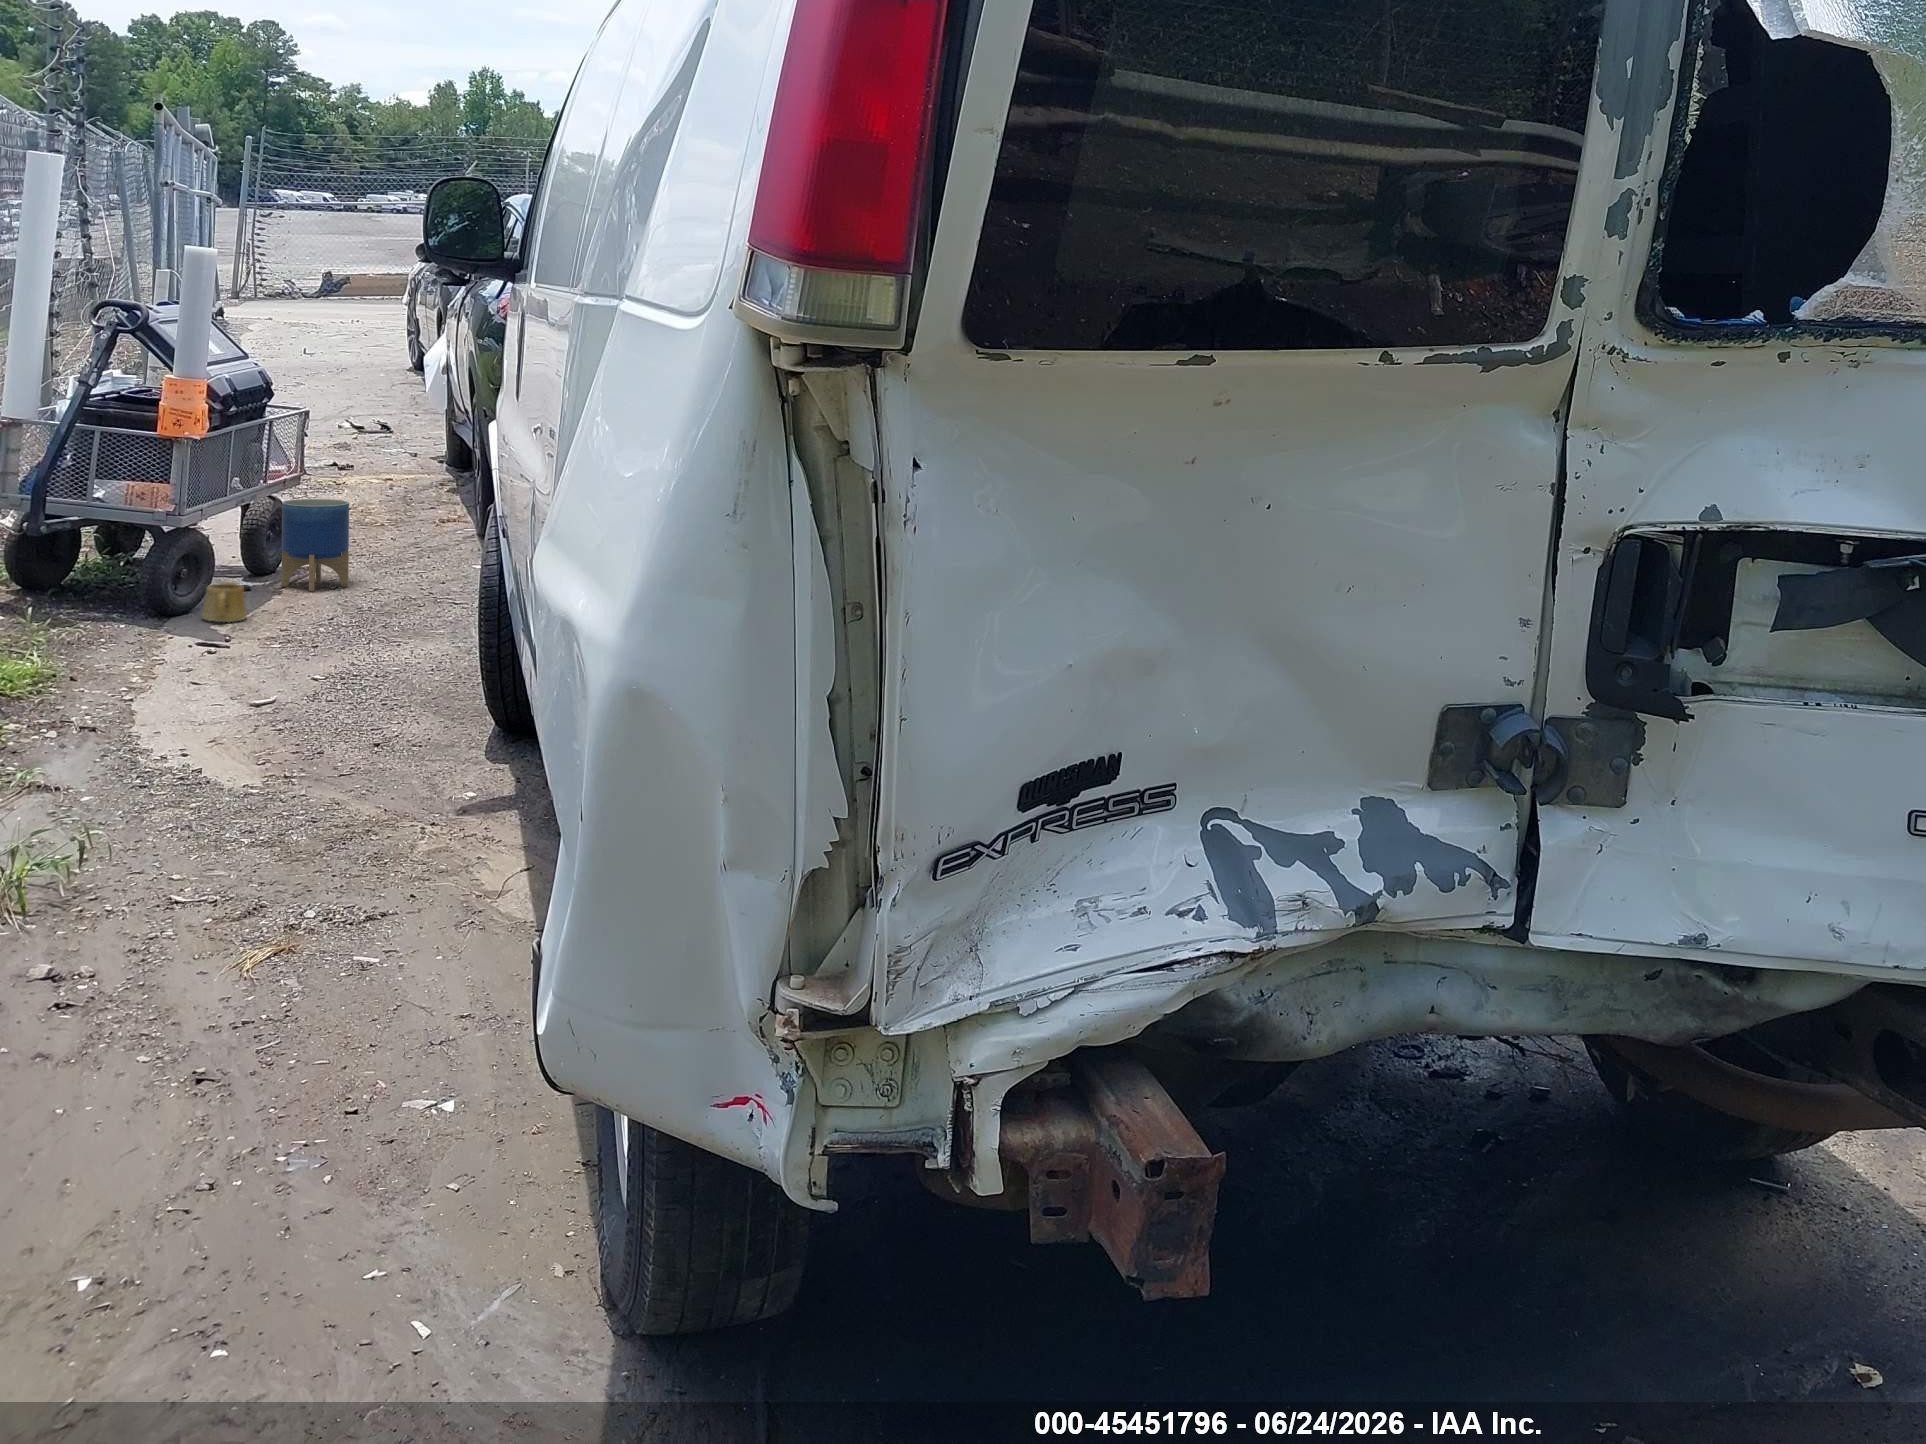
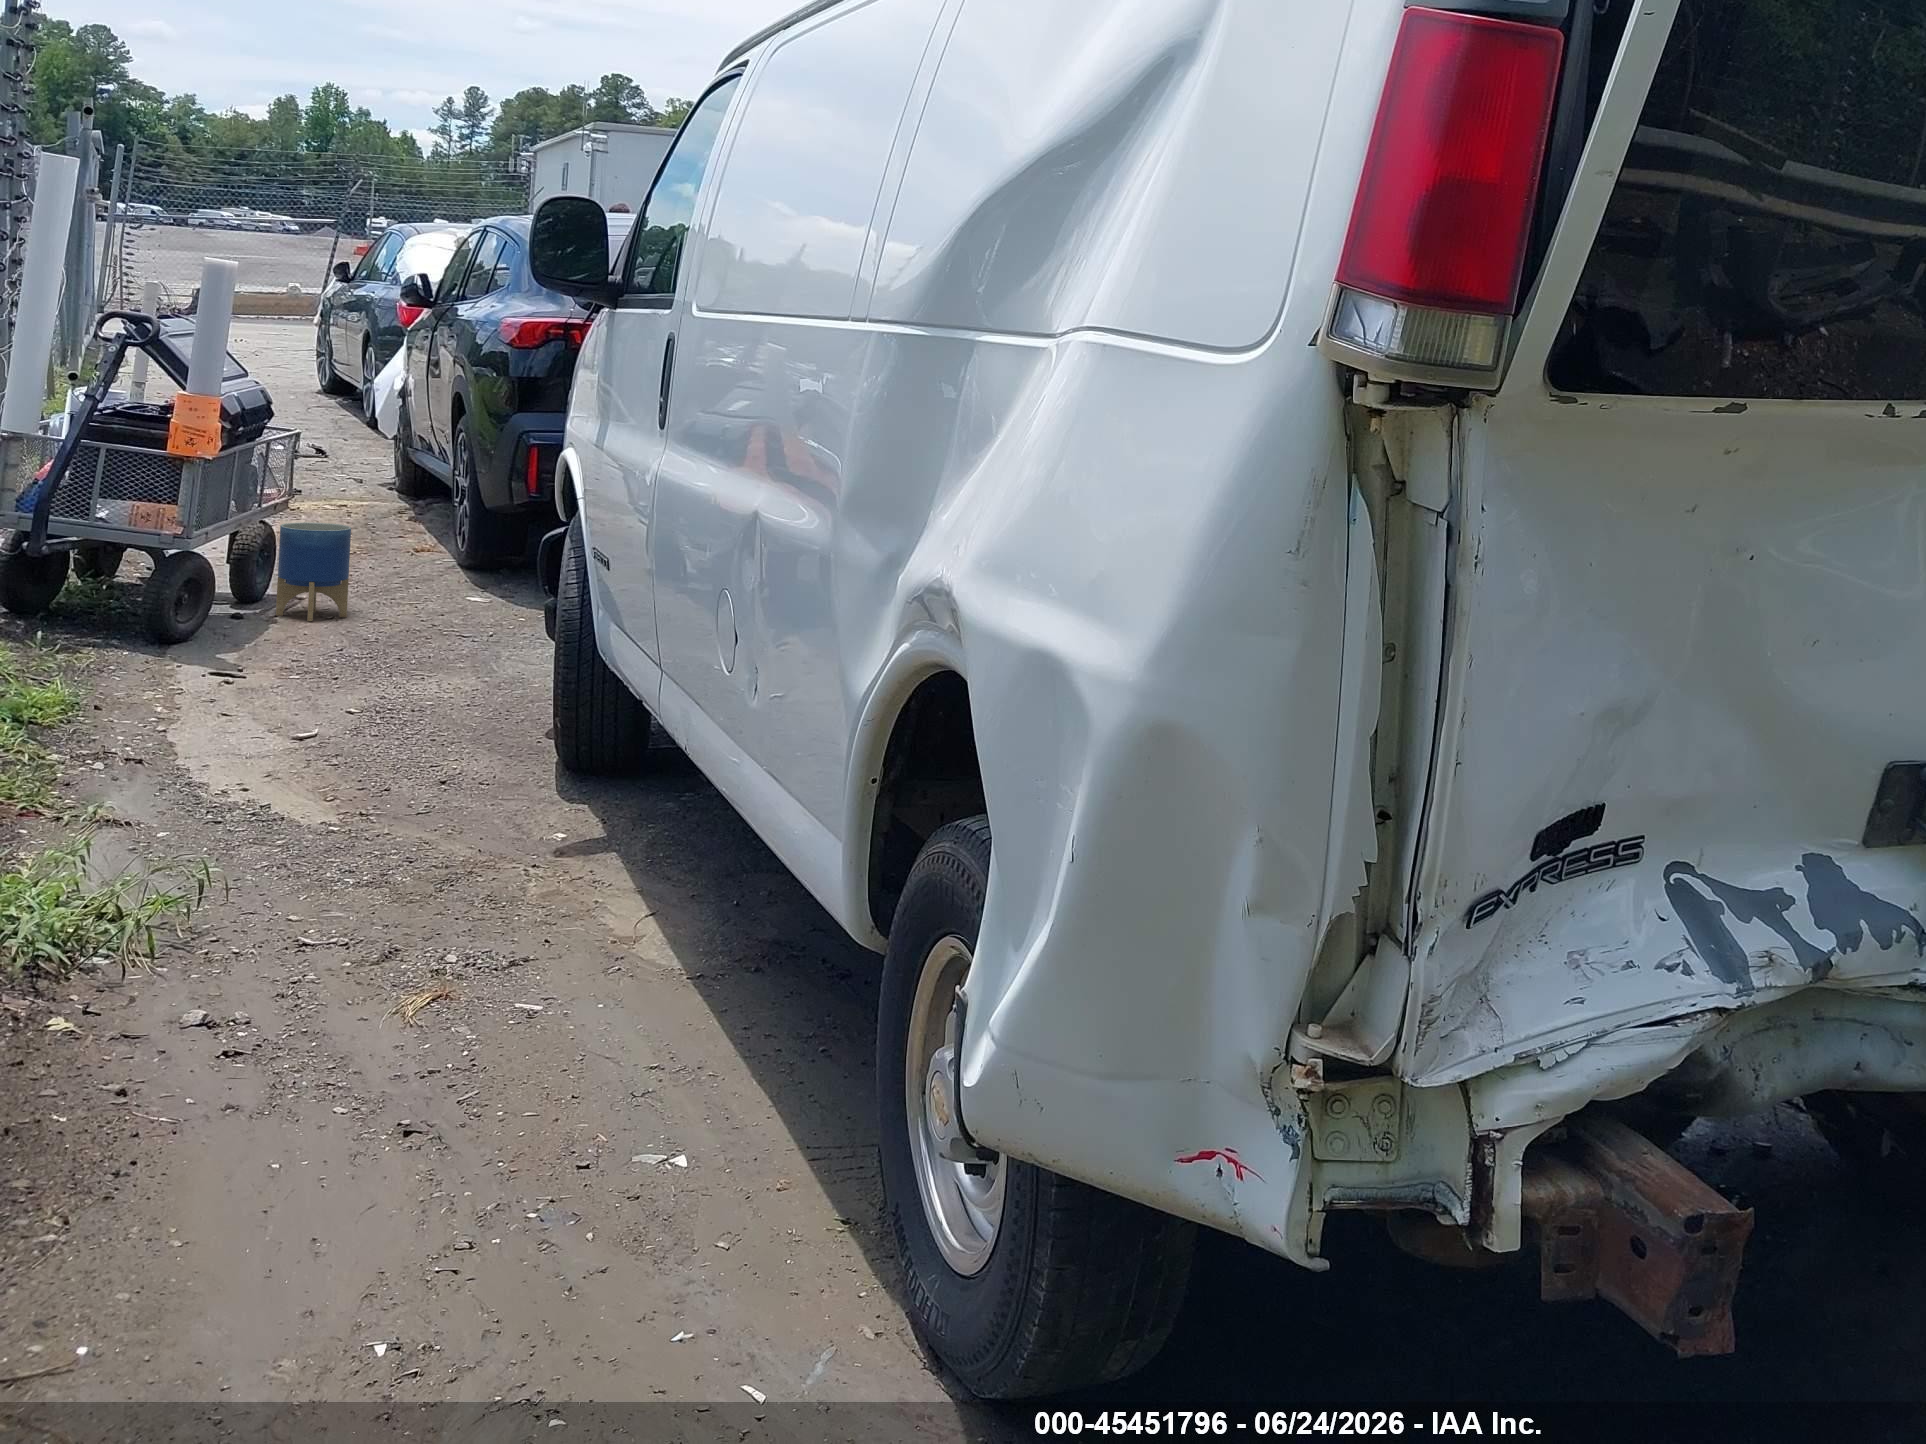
watering can: present [202,582,247,622] -> none [206,609,254,652]

